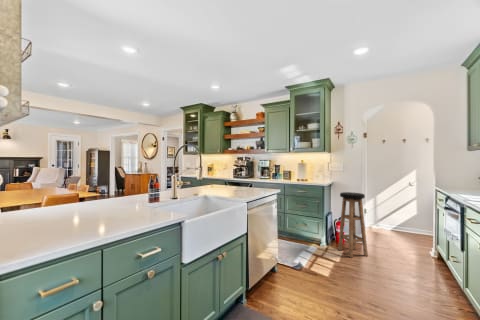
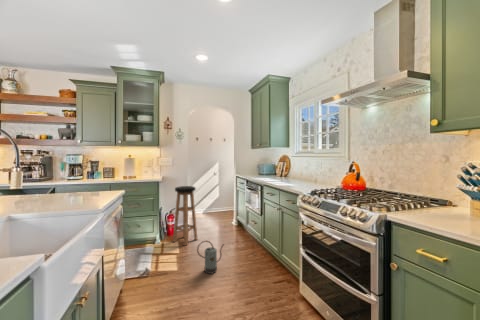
watering can: none [347,255,387,298] -> present [197,241,223,274]

